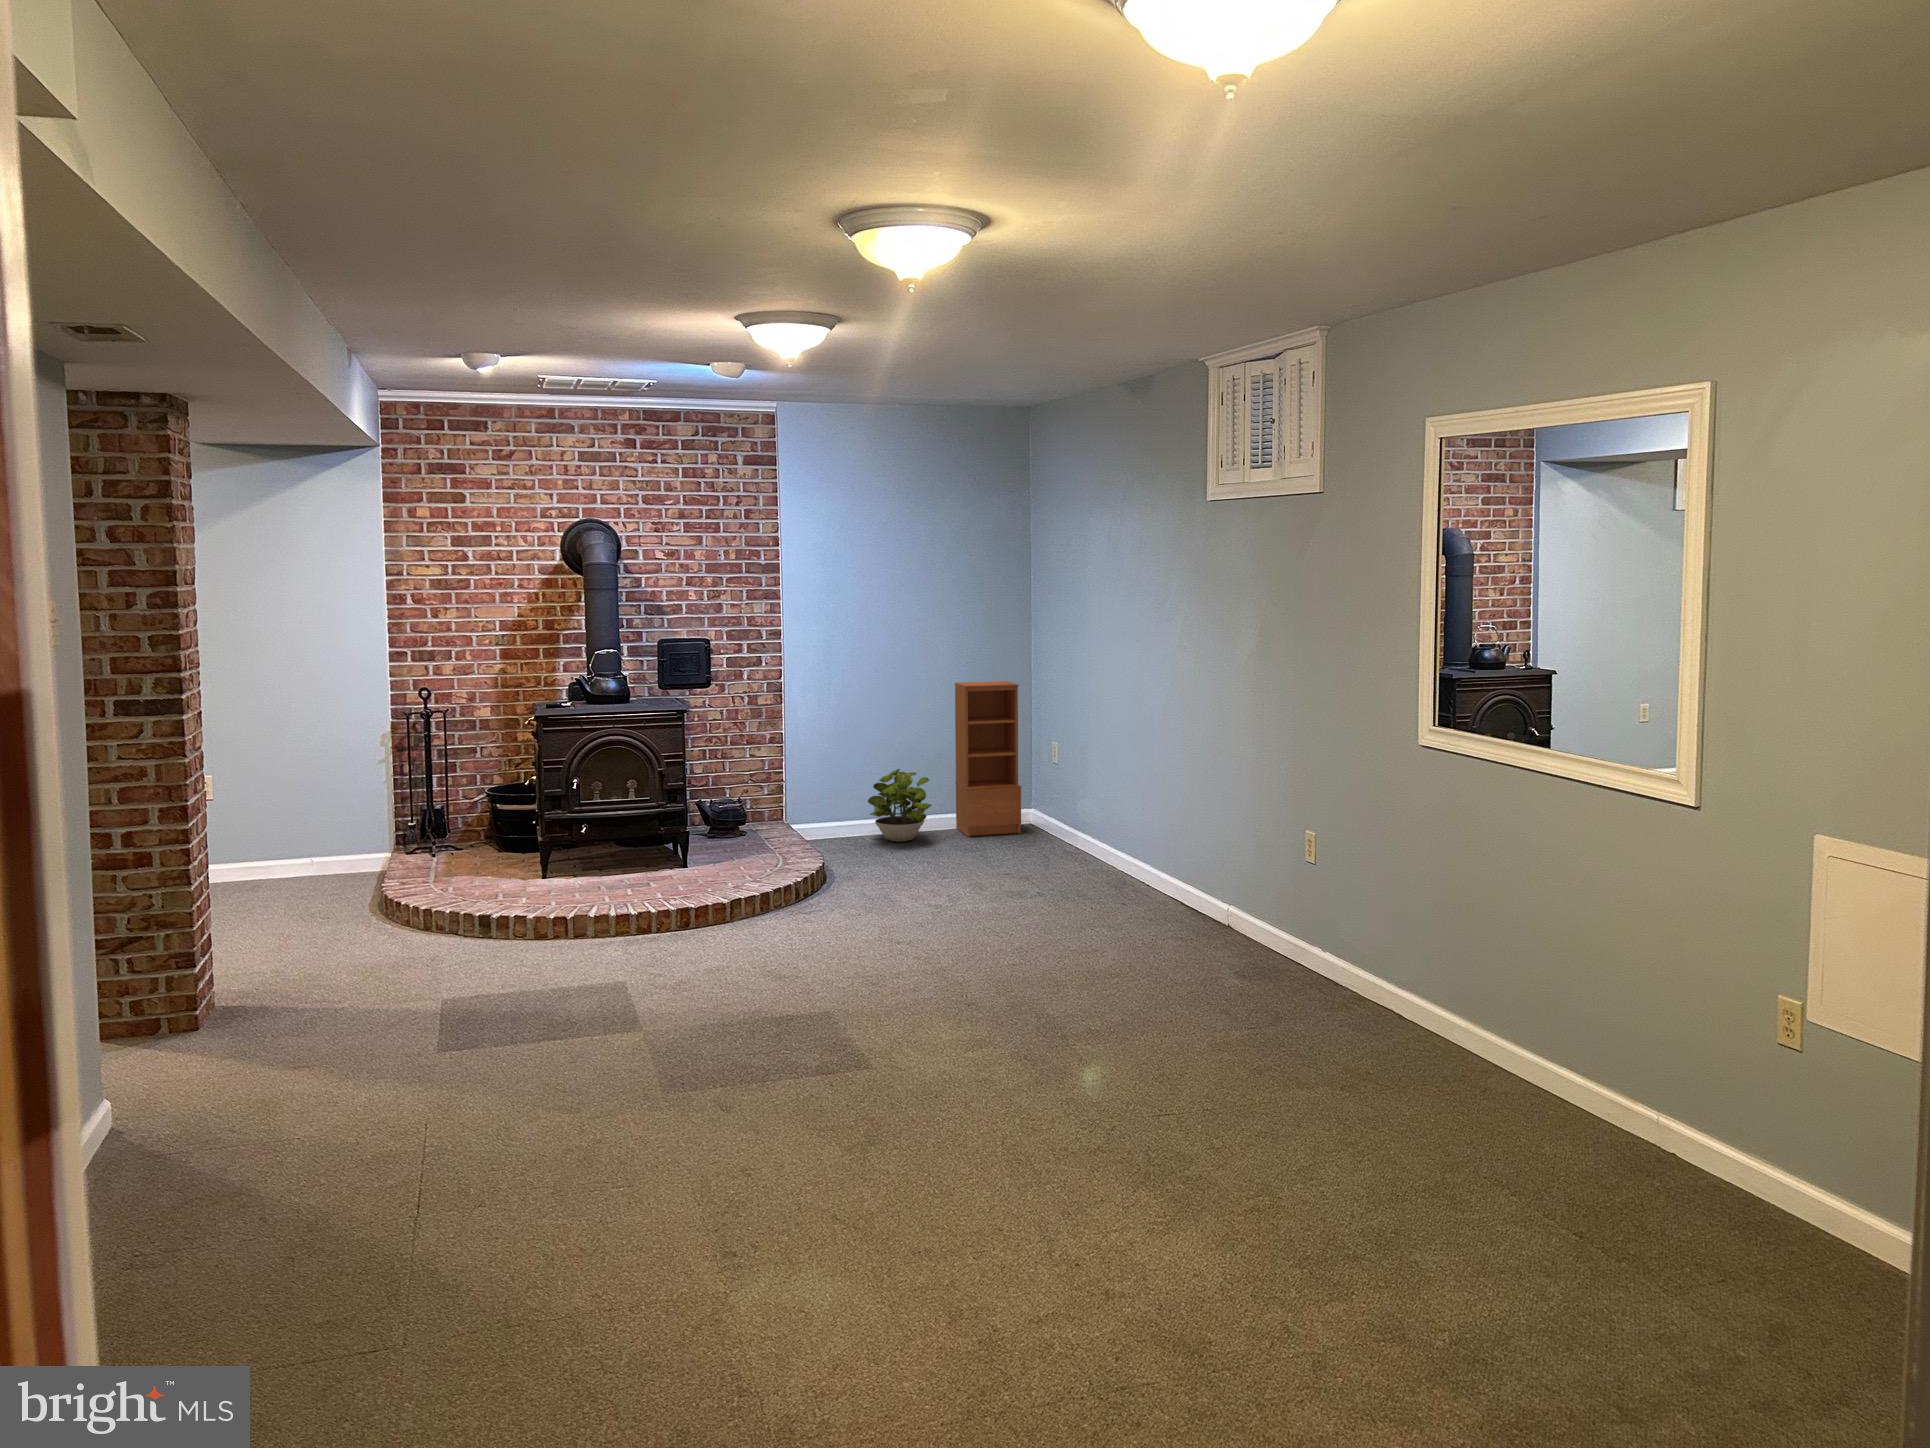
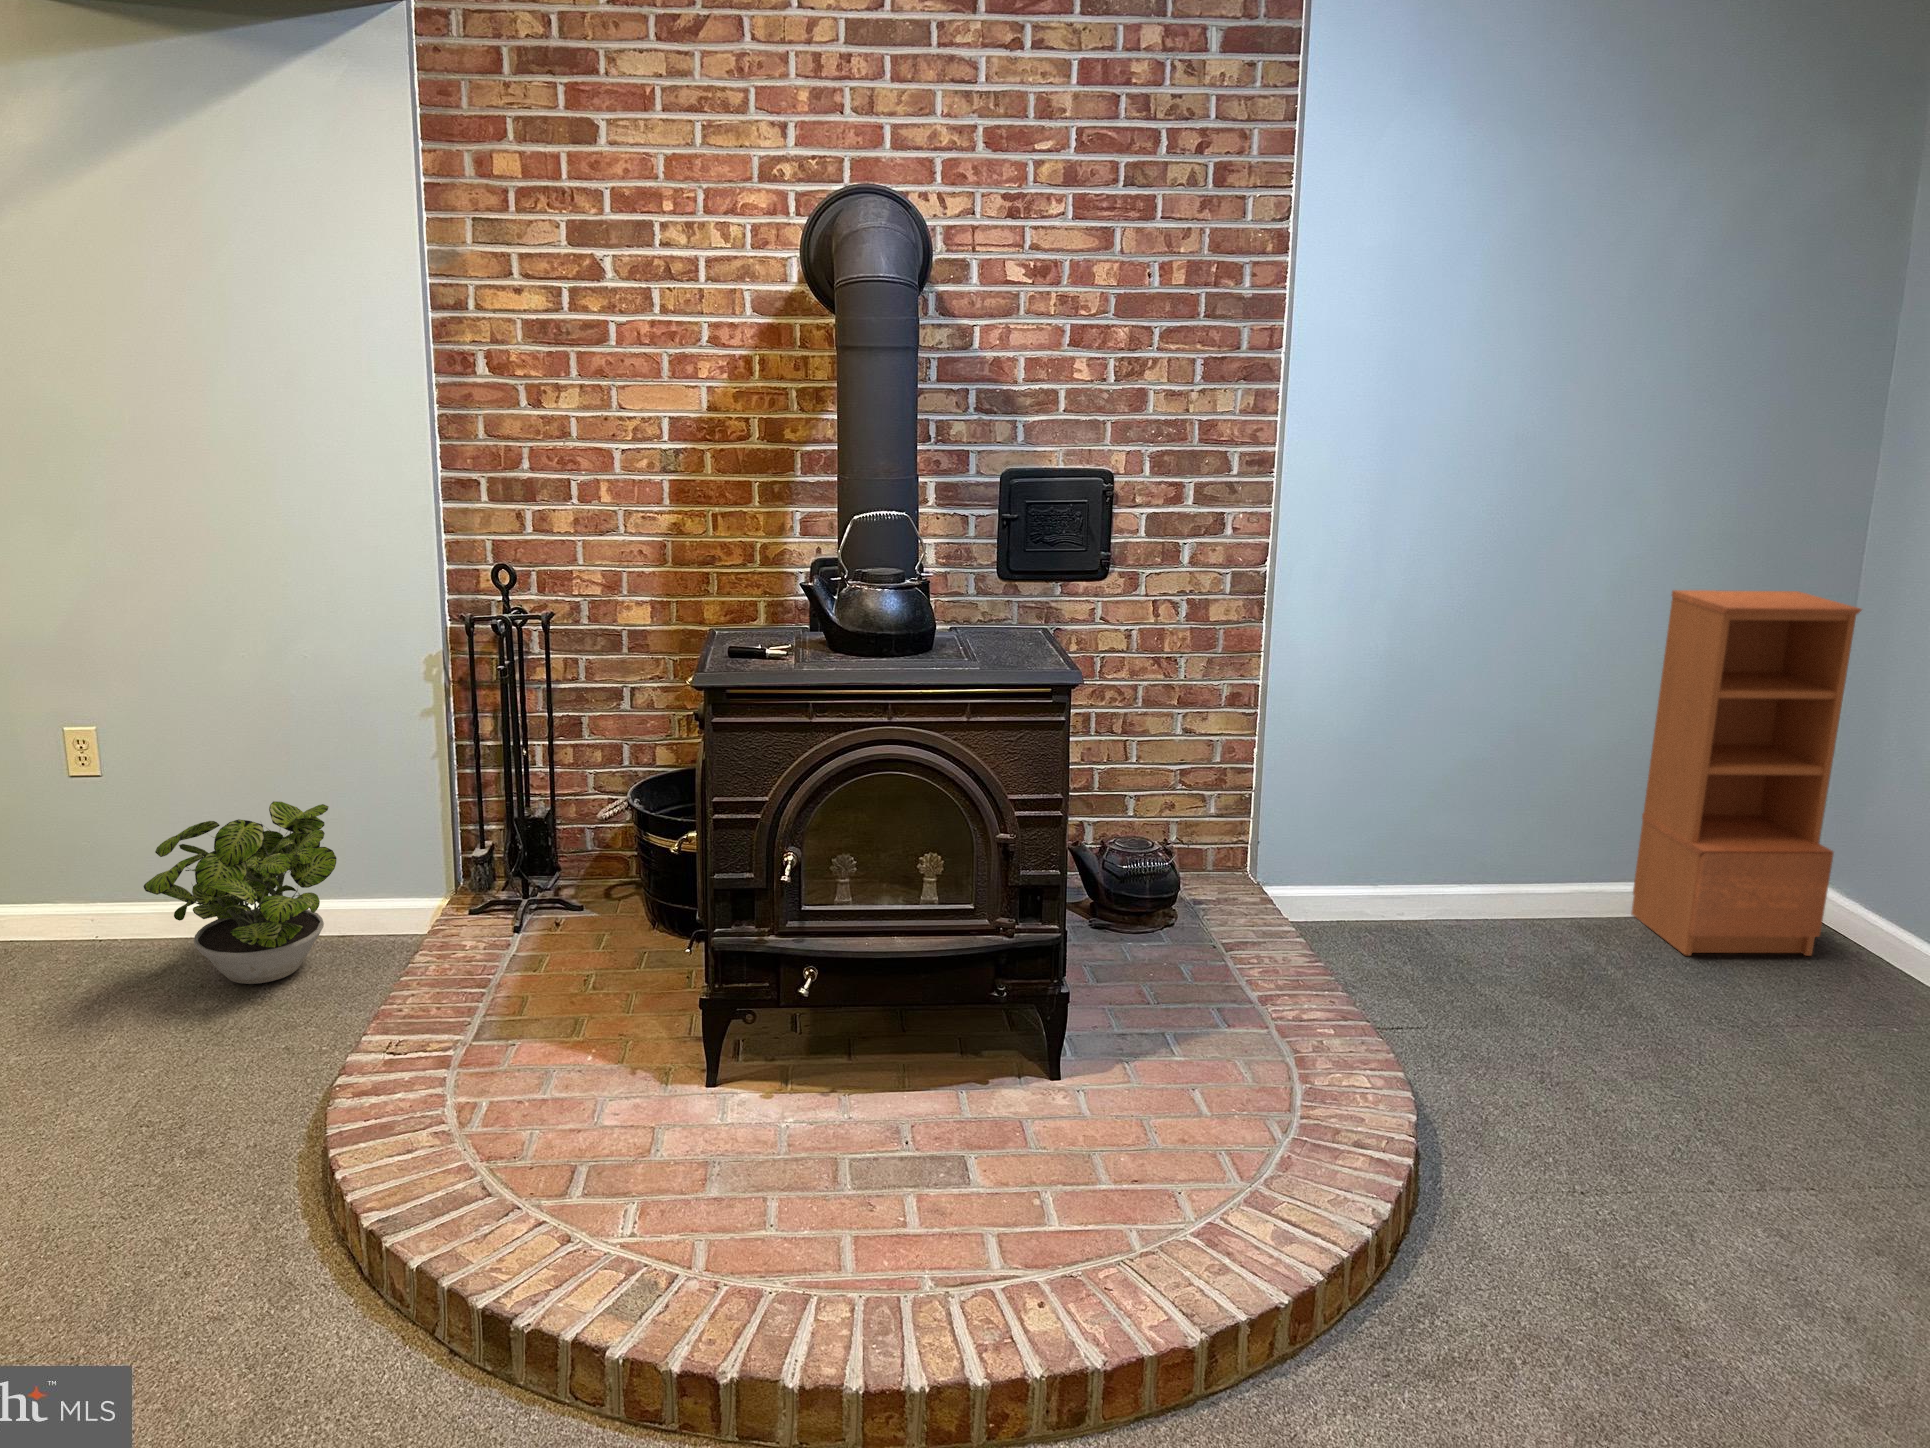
potted plant: present [868,769,932,842] -> present [144,801,337,984]

